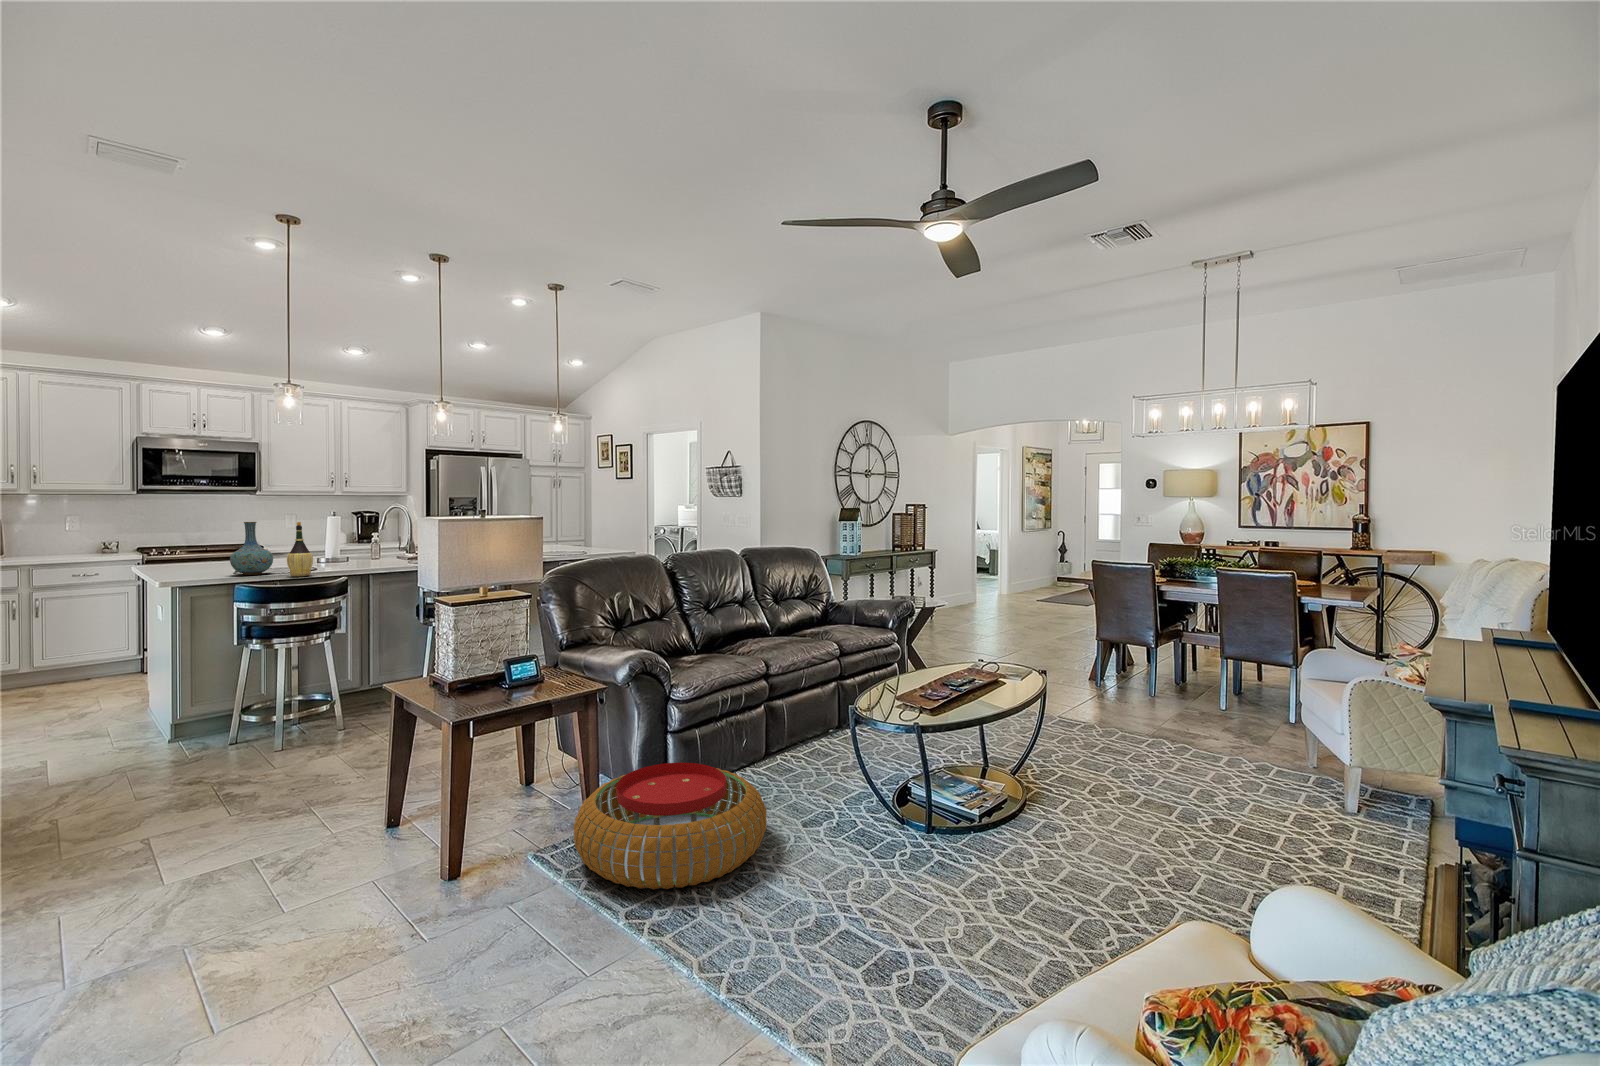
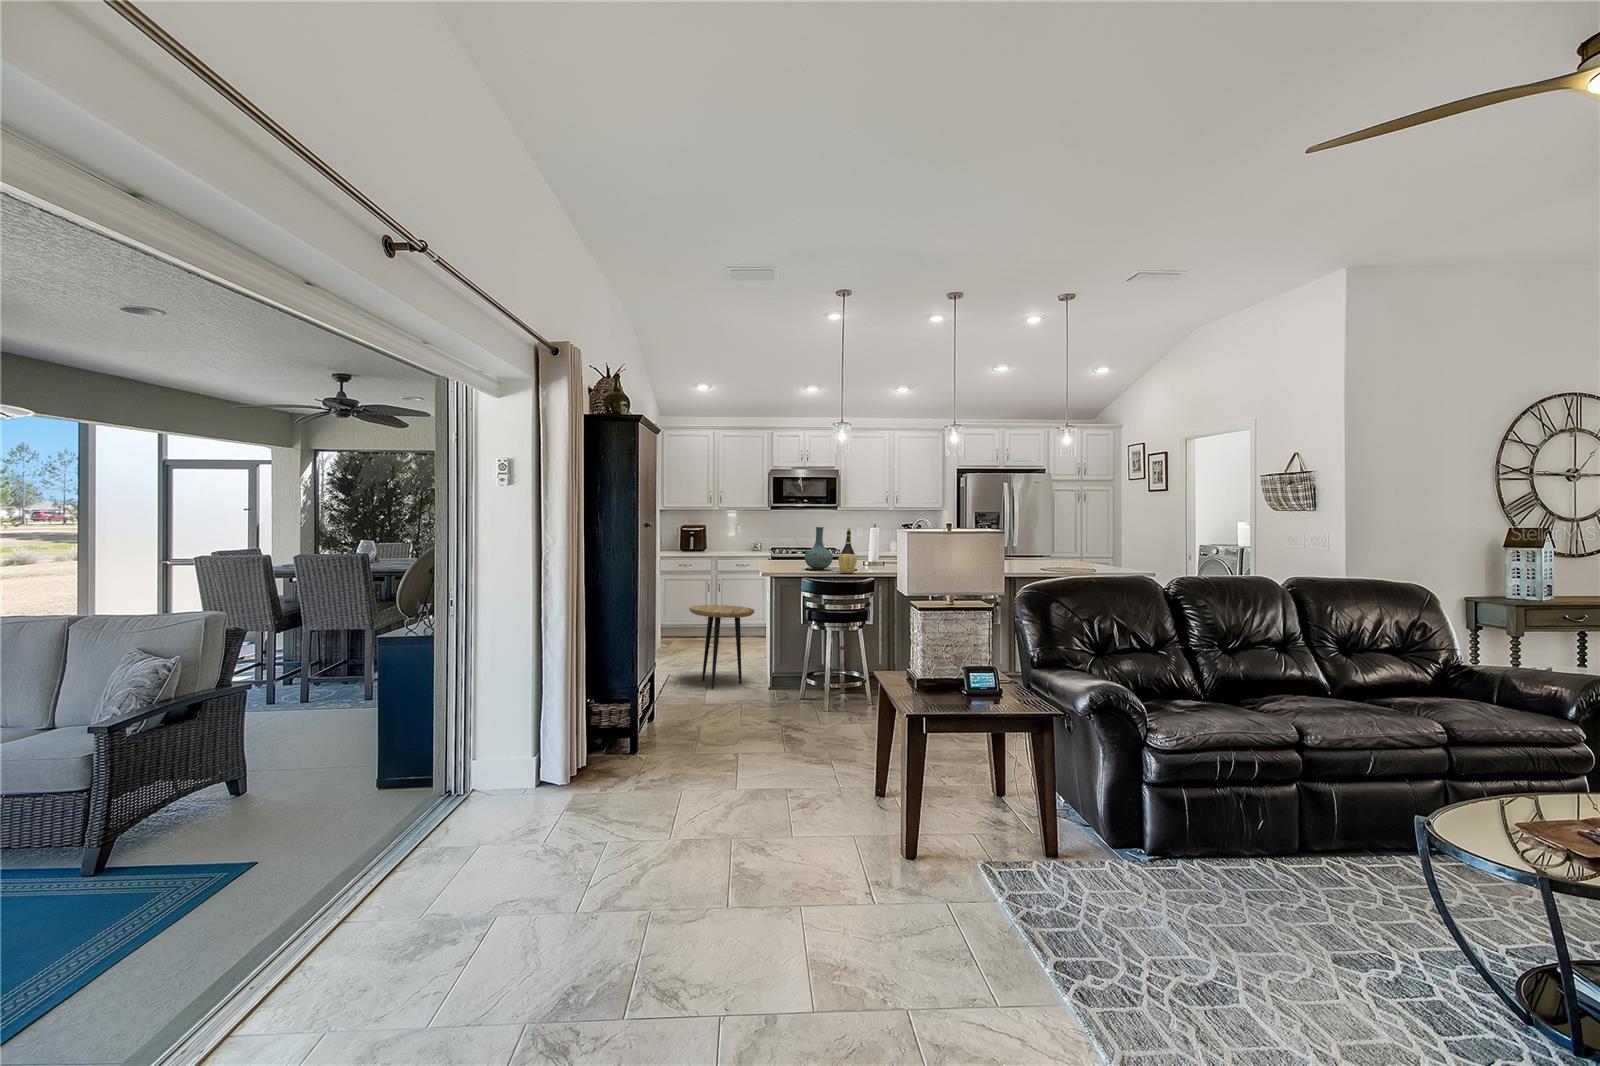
side table: none [25,636,150,757] -> present [689,605,754,689]
pouf: present [574,763,767,890] -> none [1018,811,1268,973]

